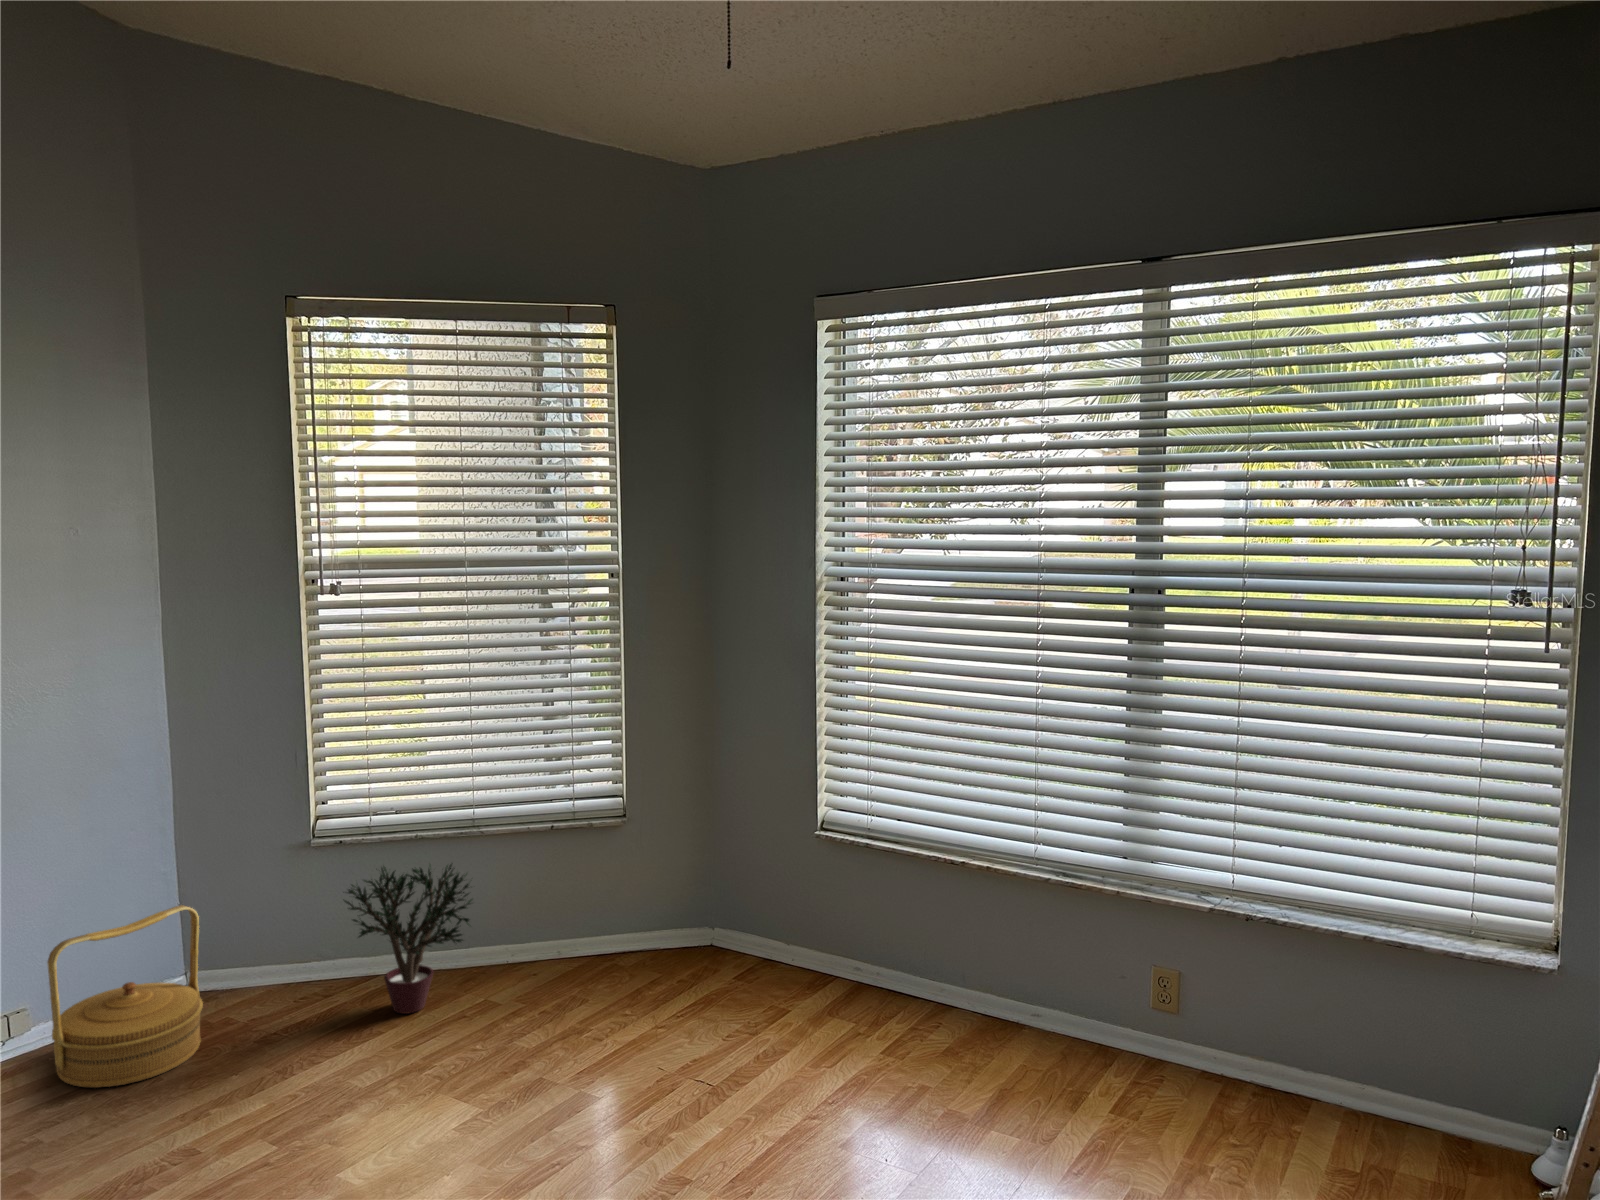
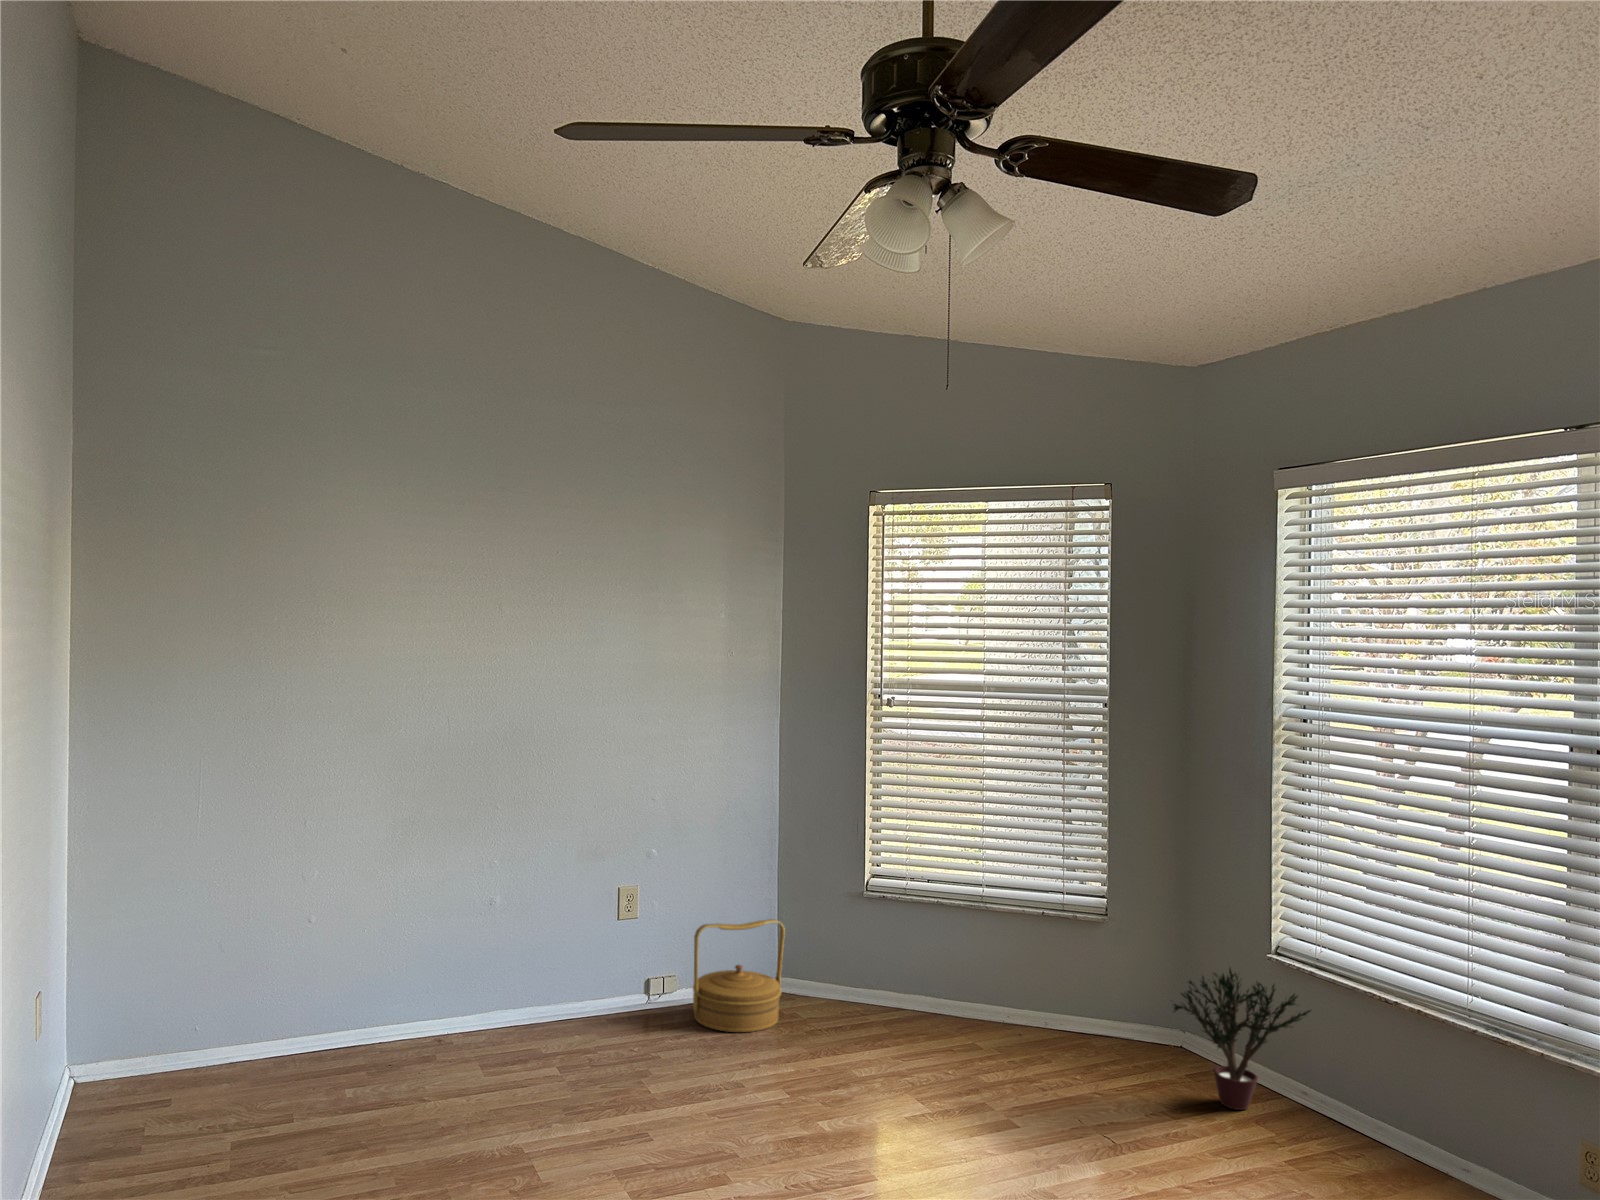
potted plant: present [344,864,472,1014] -> present [1174,969,1311,1110]

